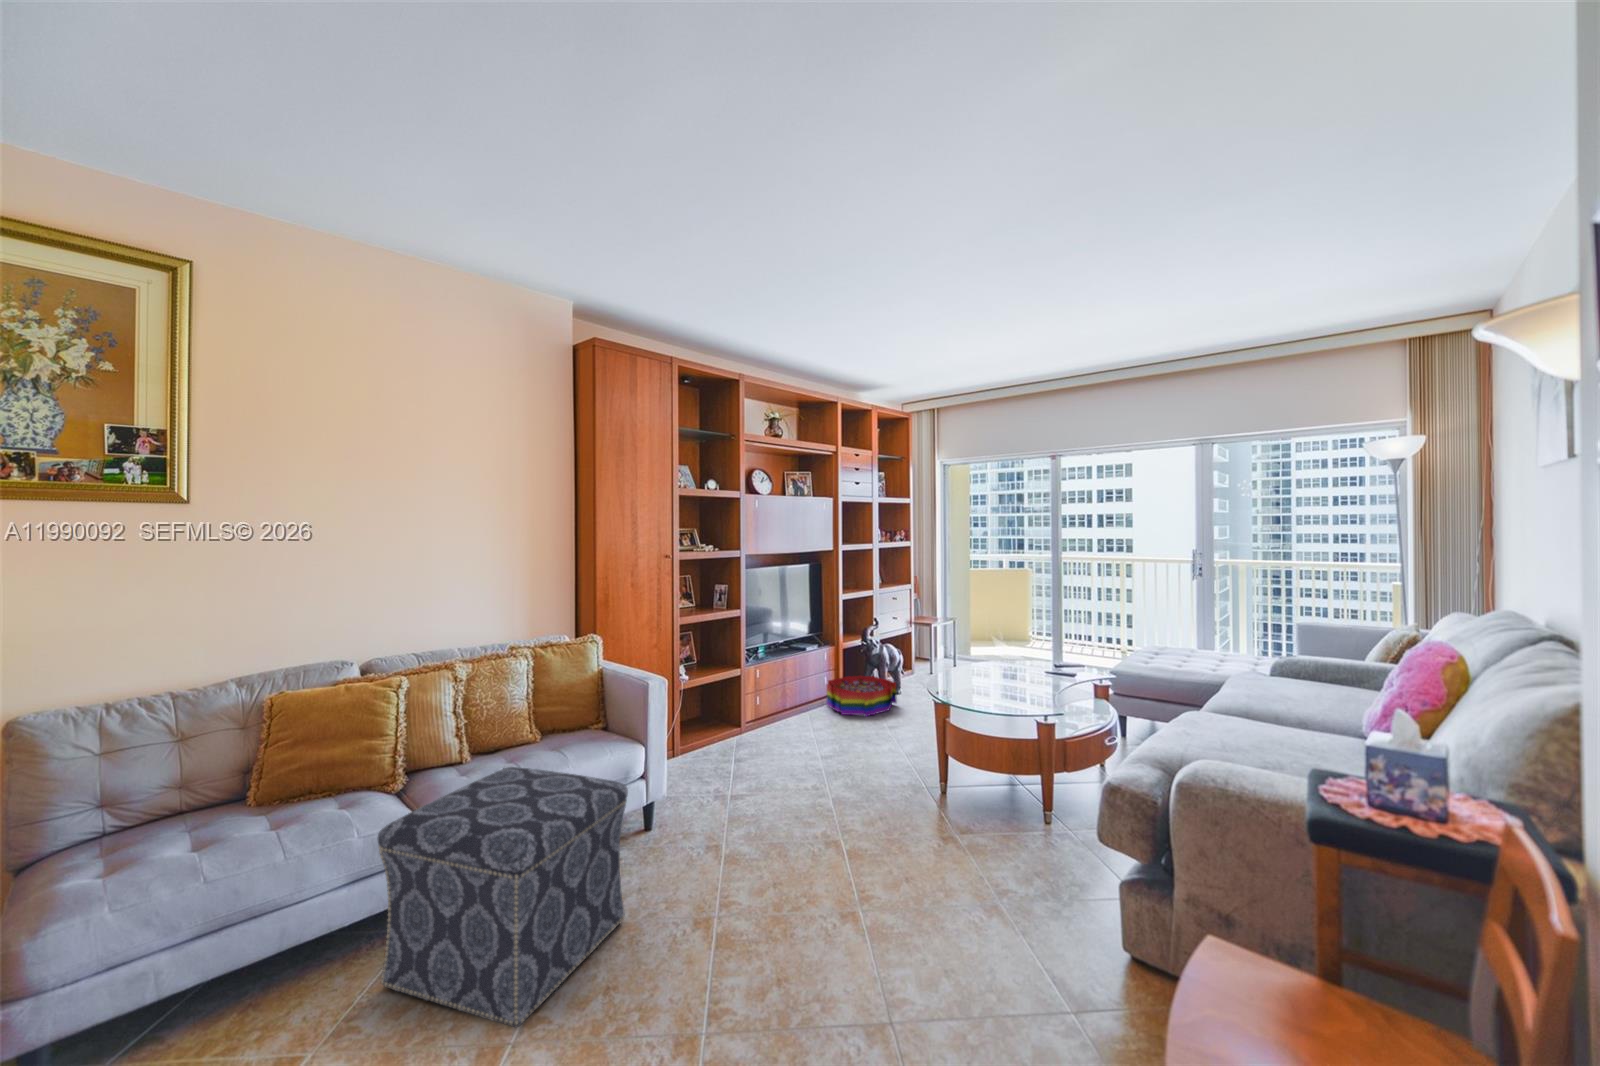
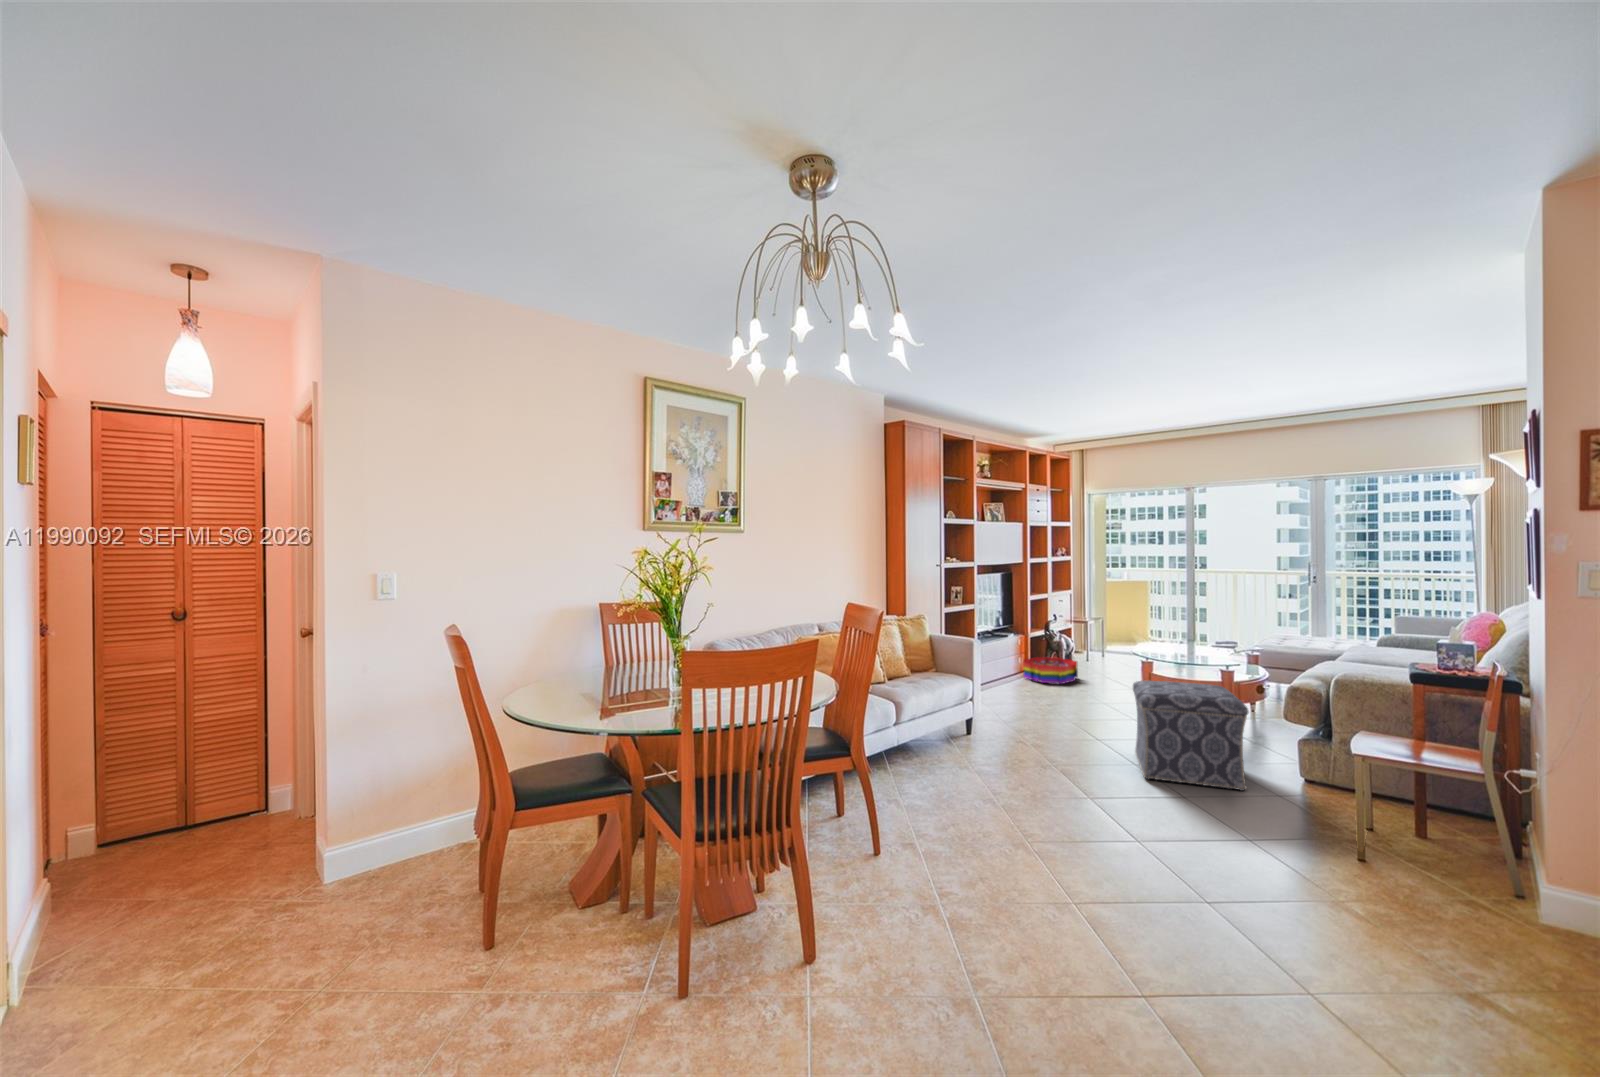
ottoman: present [378,767,628,1027] -> present [1133,681,1249,791]

